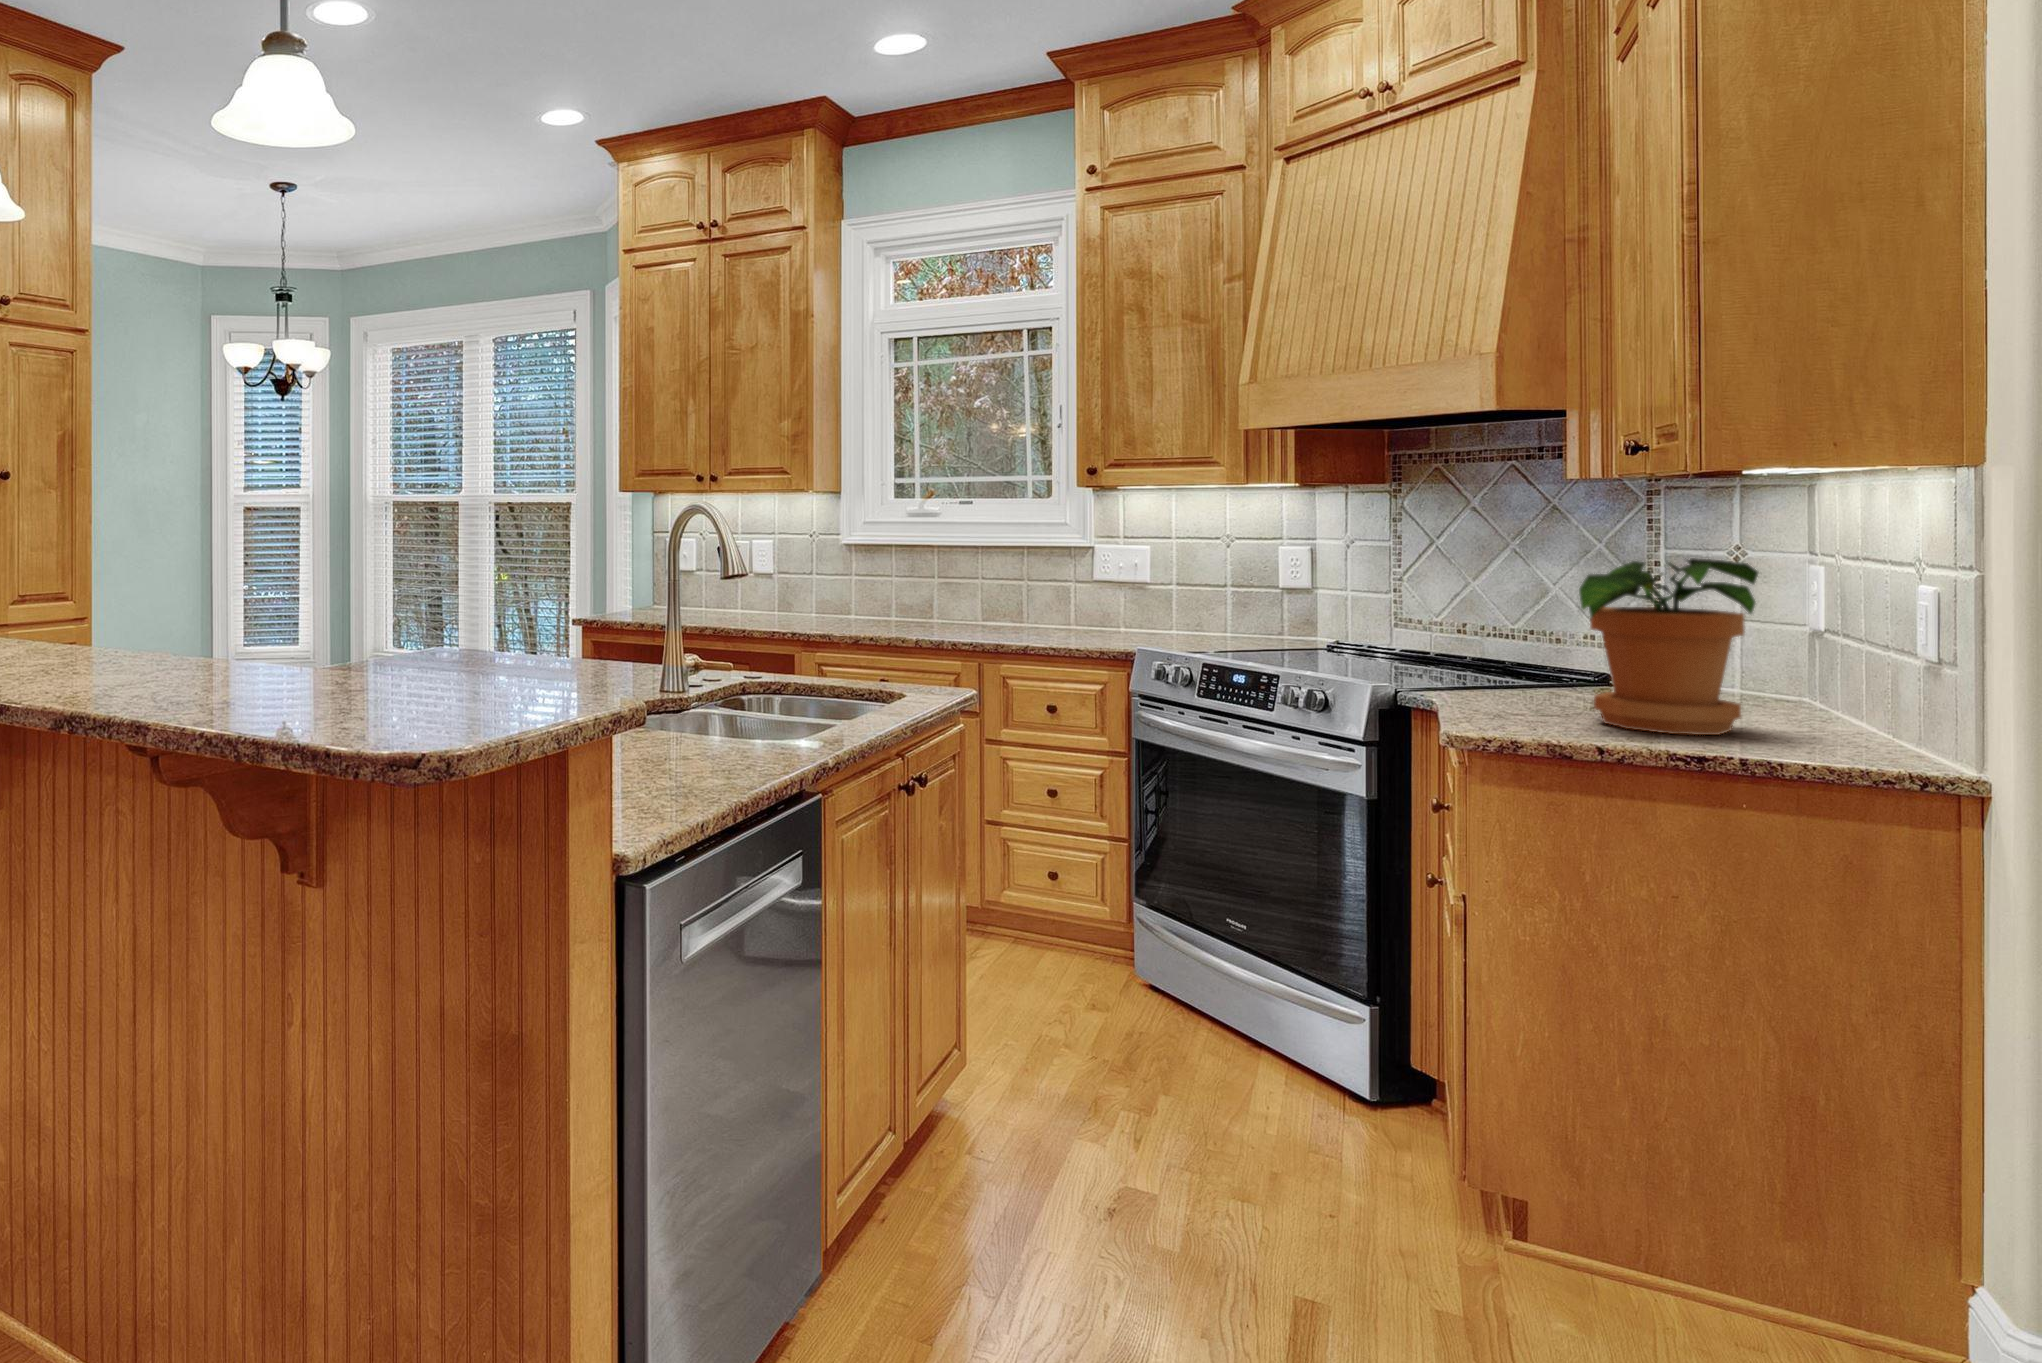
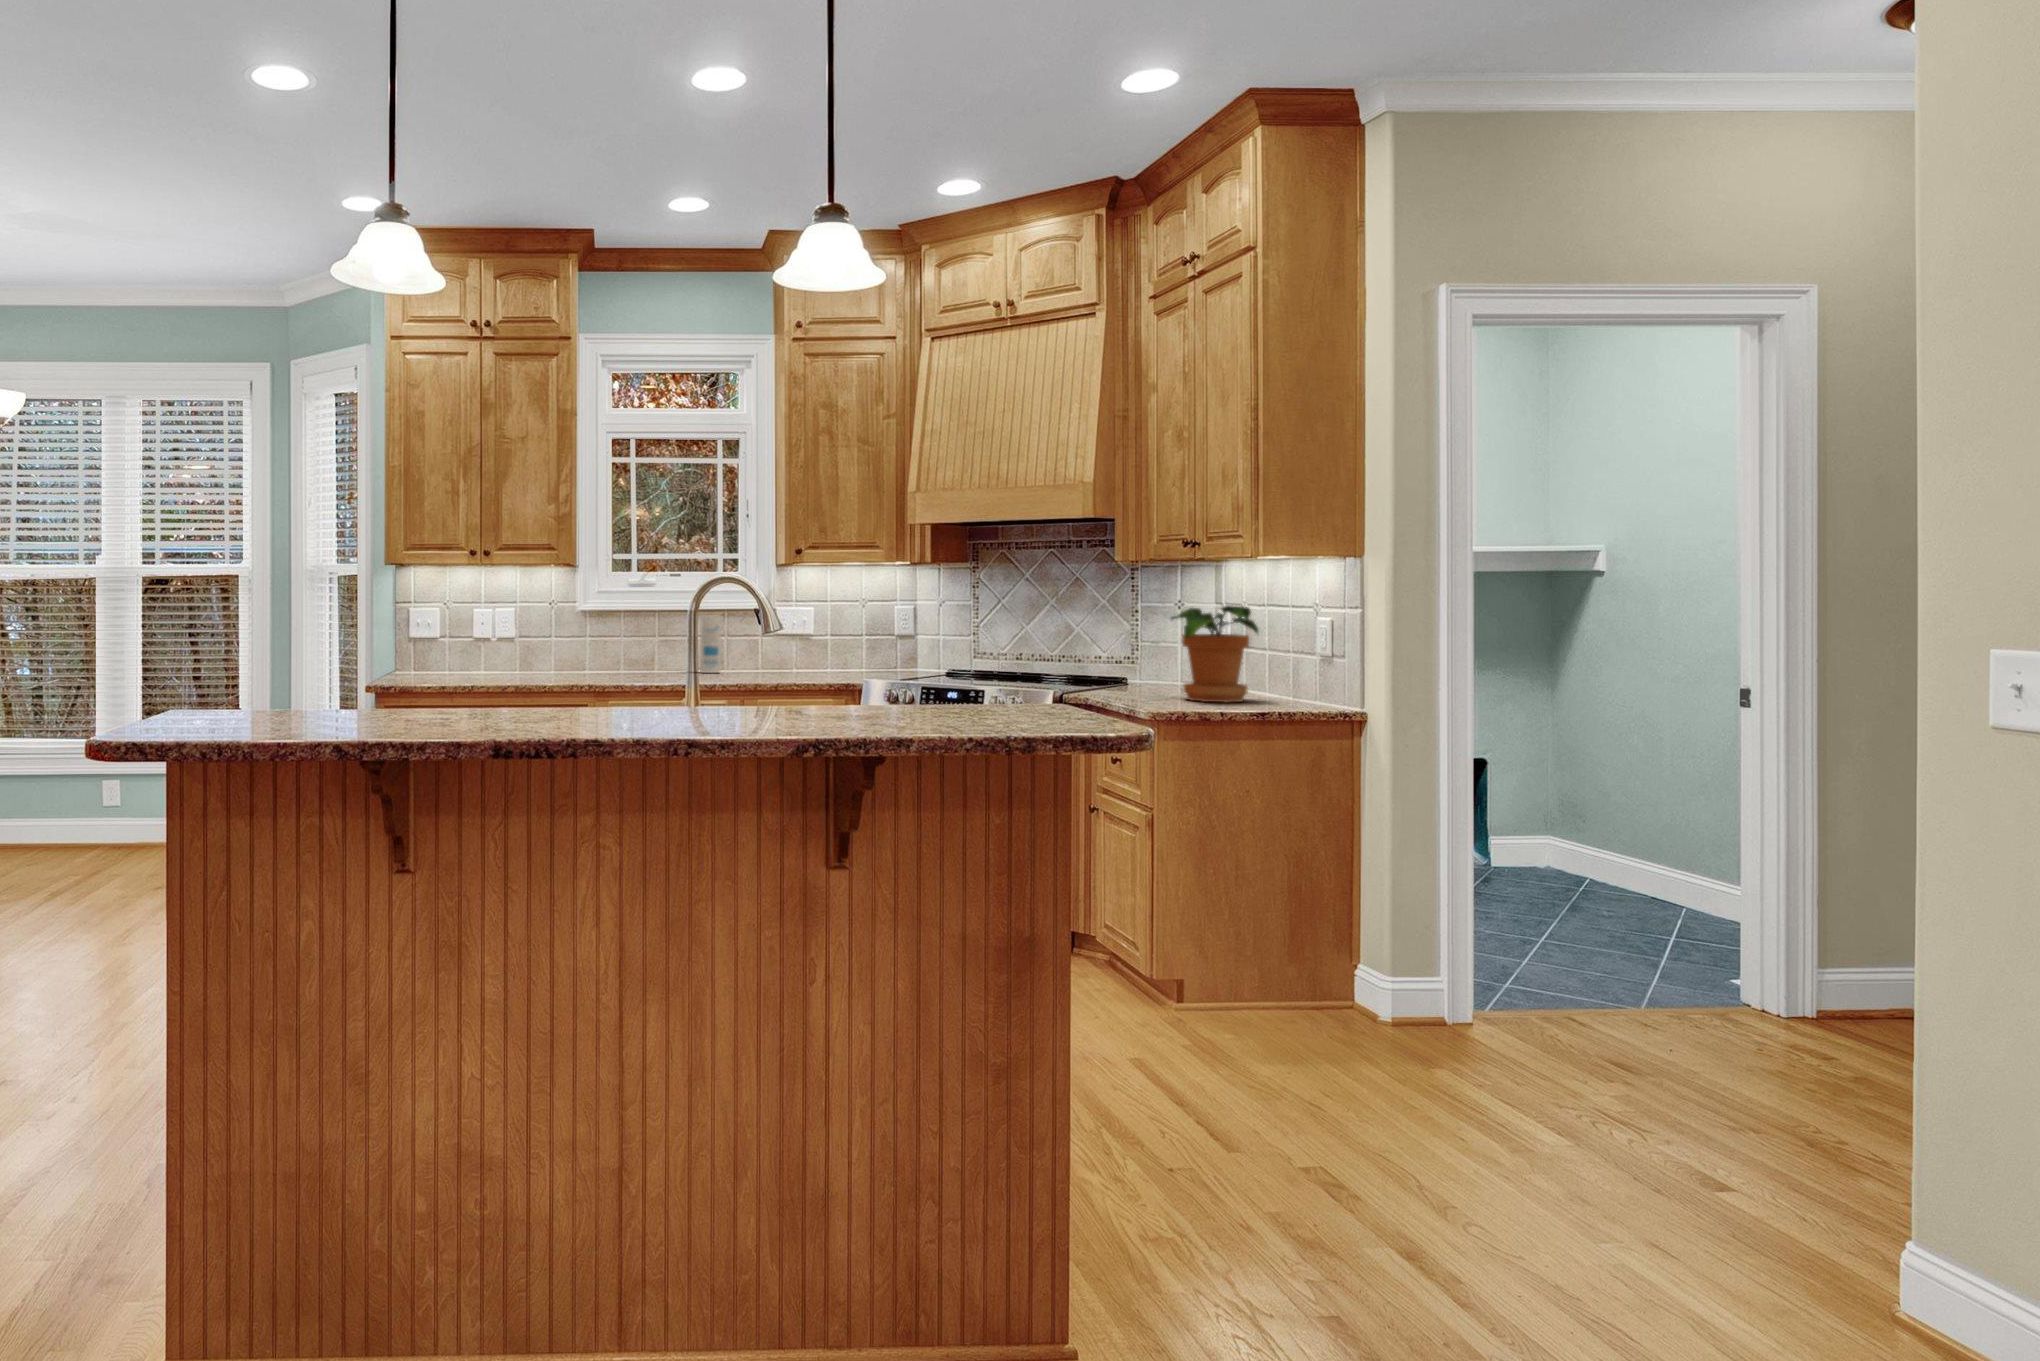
canister: none [959,556,986,630] -> present [700,615,720,673]

